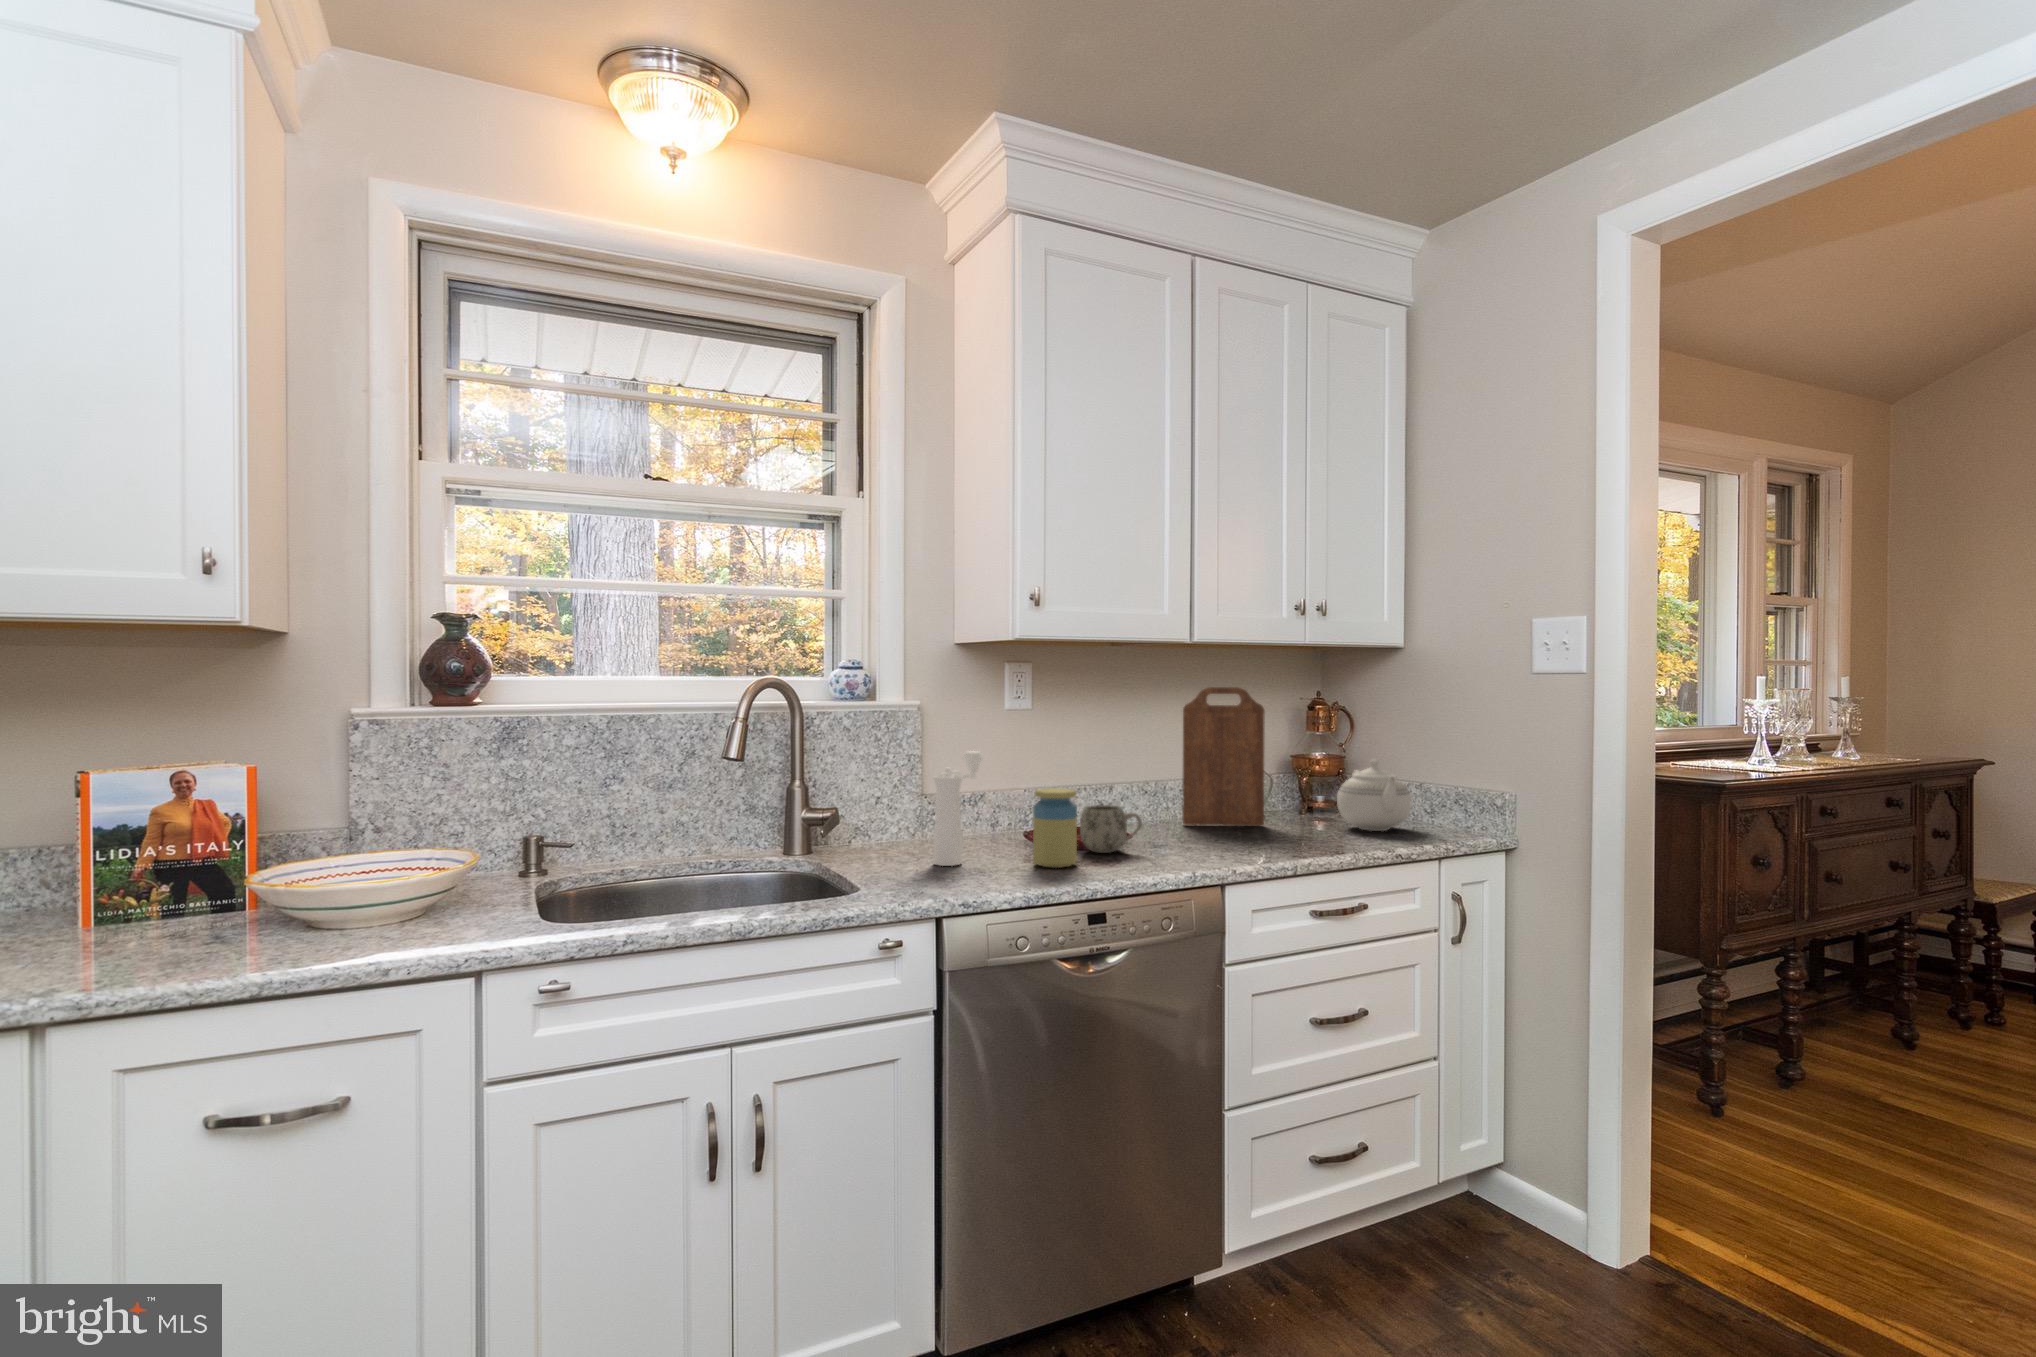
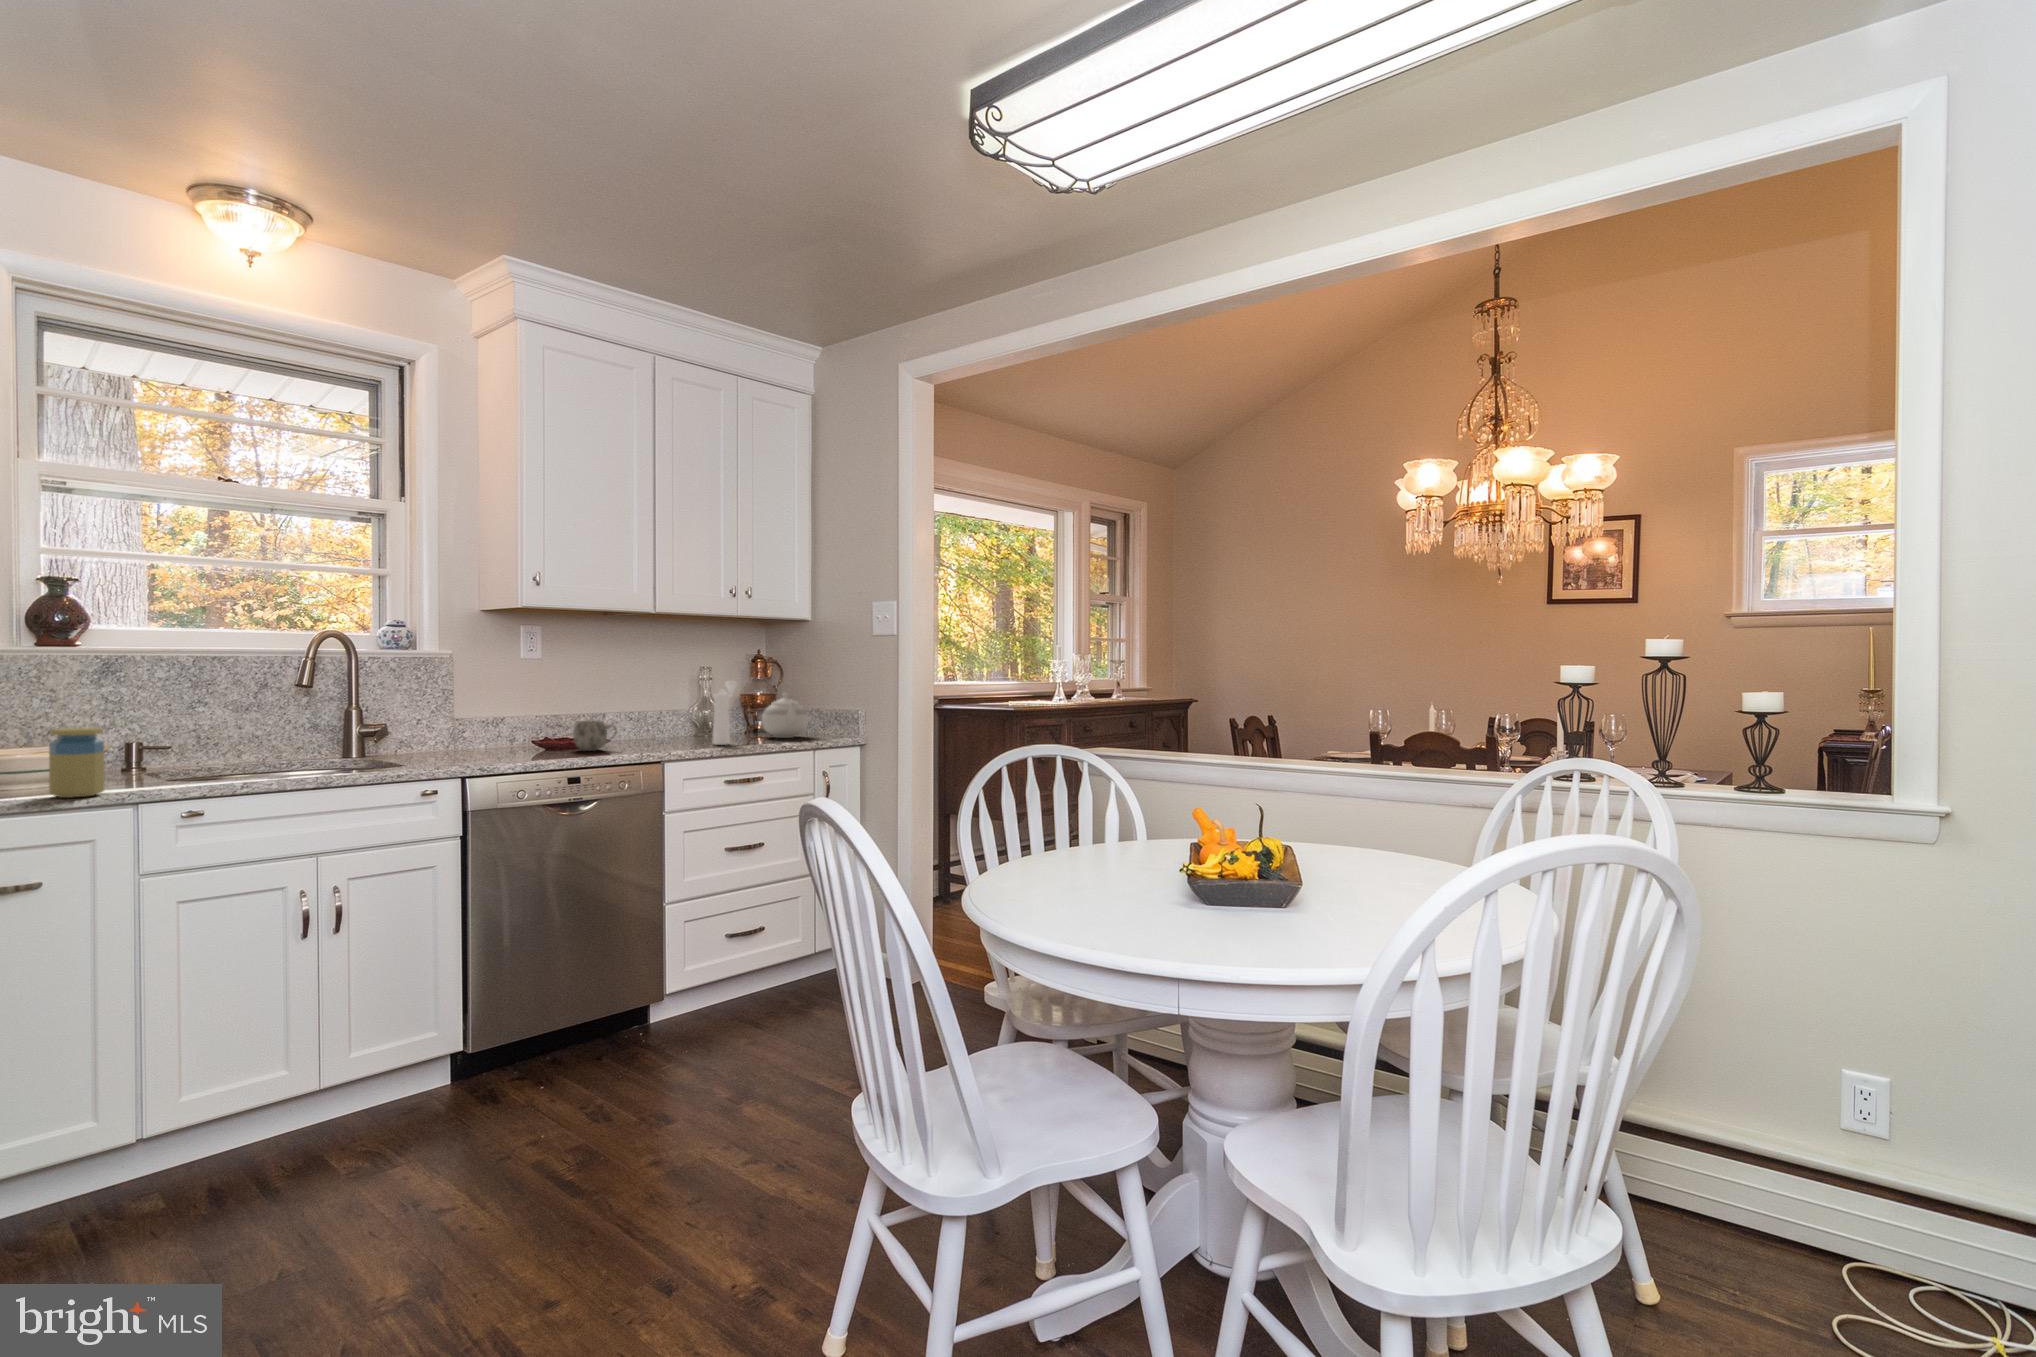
cutting board: present [1182,687,1265,826] -> none [656,645,714,738]
pepper mill: present [933,751,983,866] -> present [713,681,737,745]
jar: present [1033,788,1077,868] -> present [49,728,104,798]

